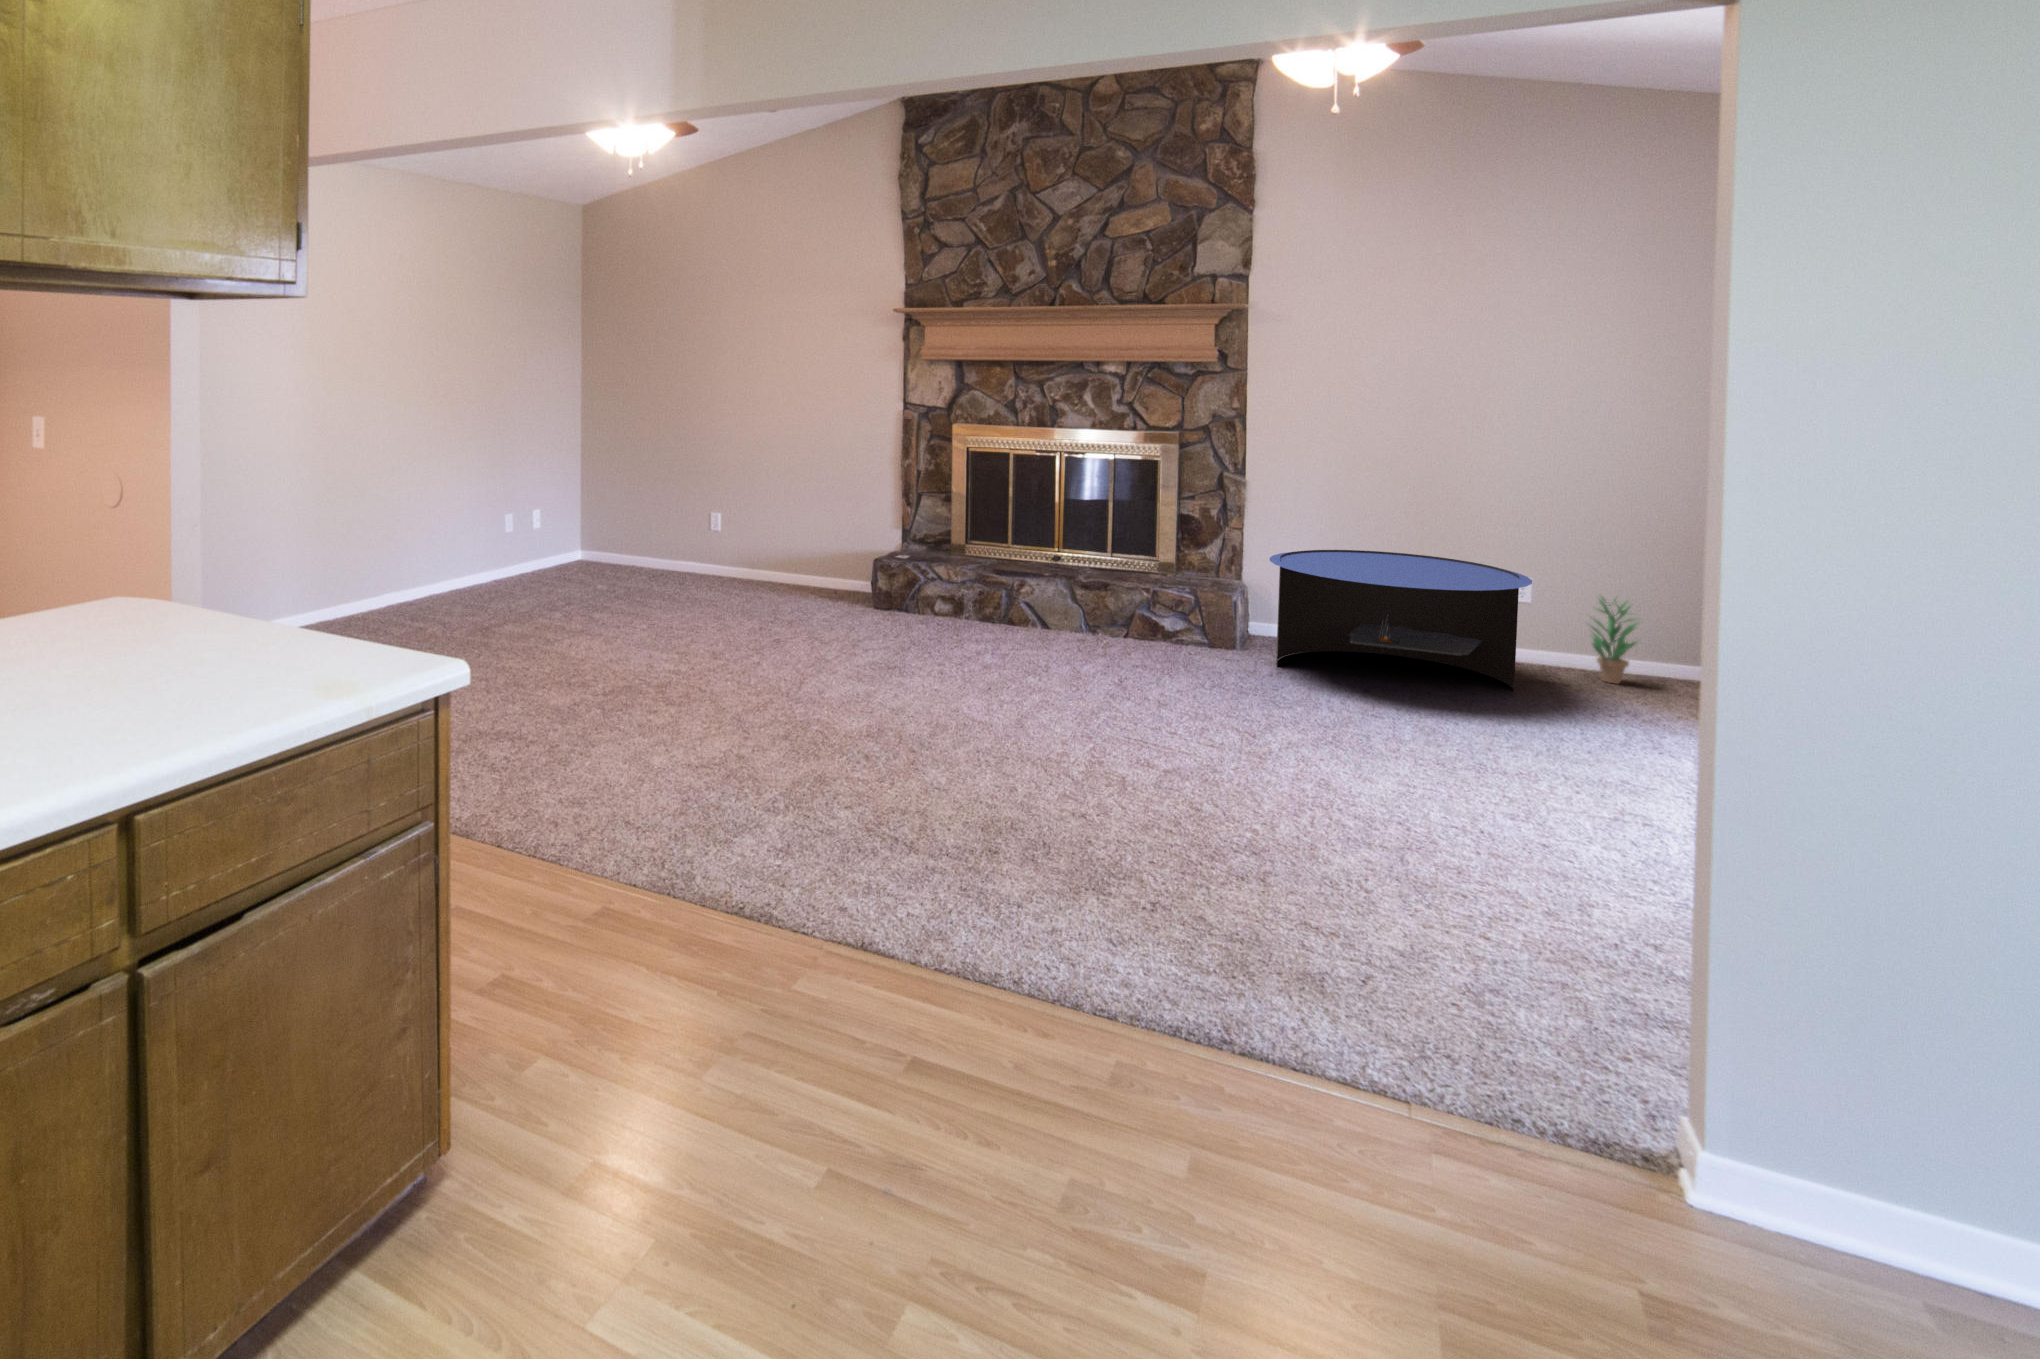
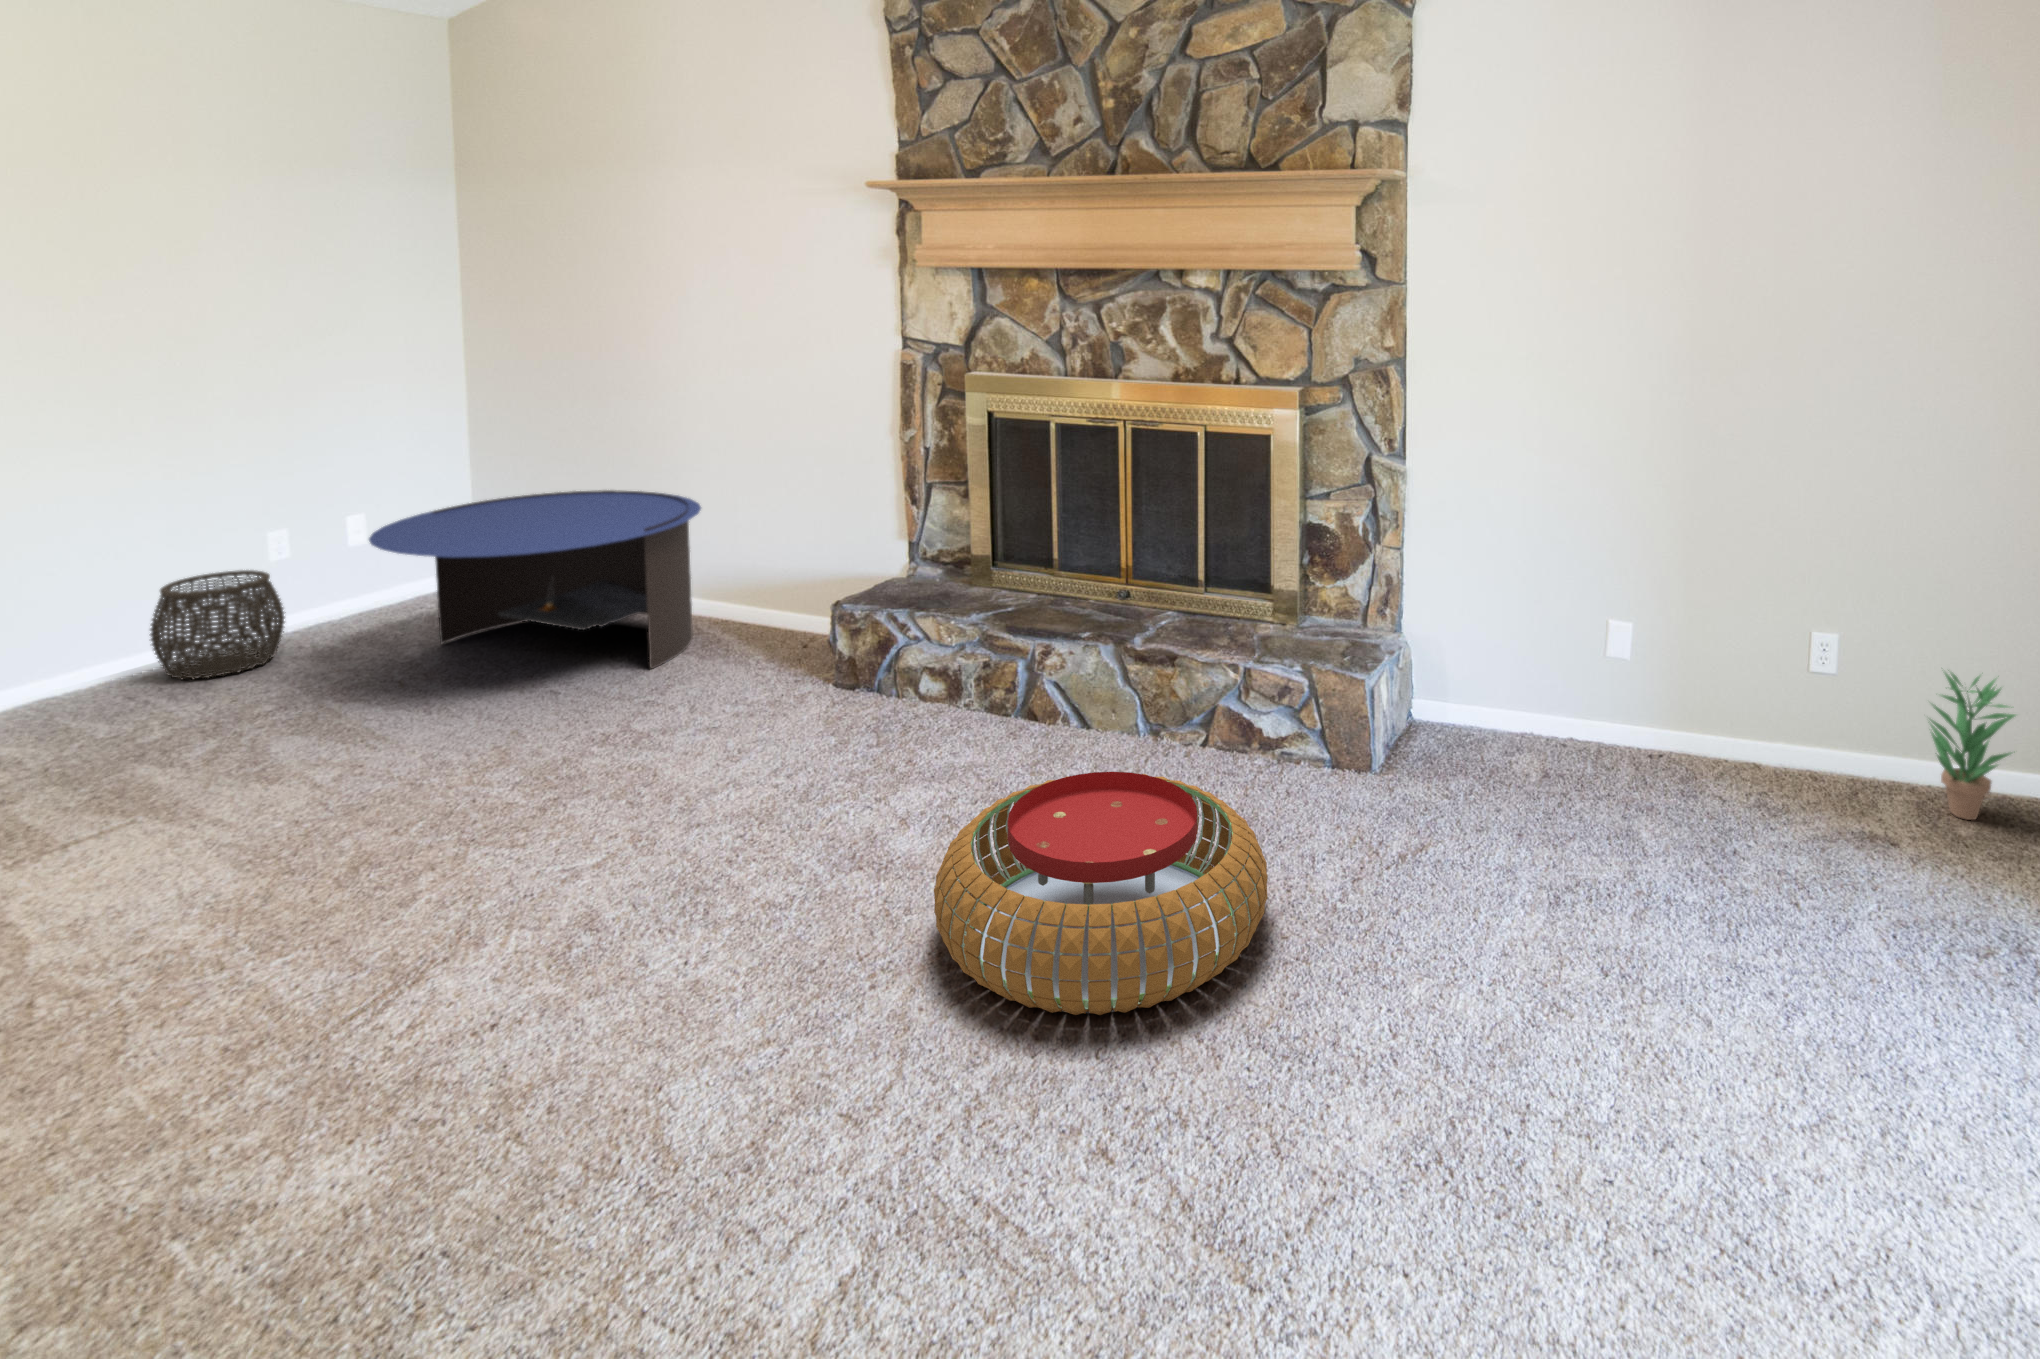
woven basket: none [486,532,545,588] -> present [150,570,285,679]
coffee table: present [1269,550,1532,690] -> present [369,490,701,669]
pouf: none [1030,616,1203,702] -> present [934,772,1268,1015]

